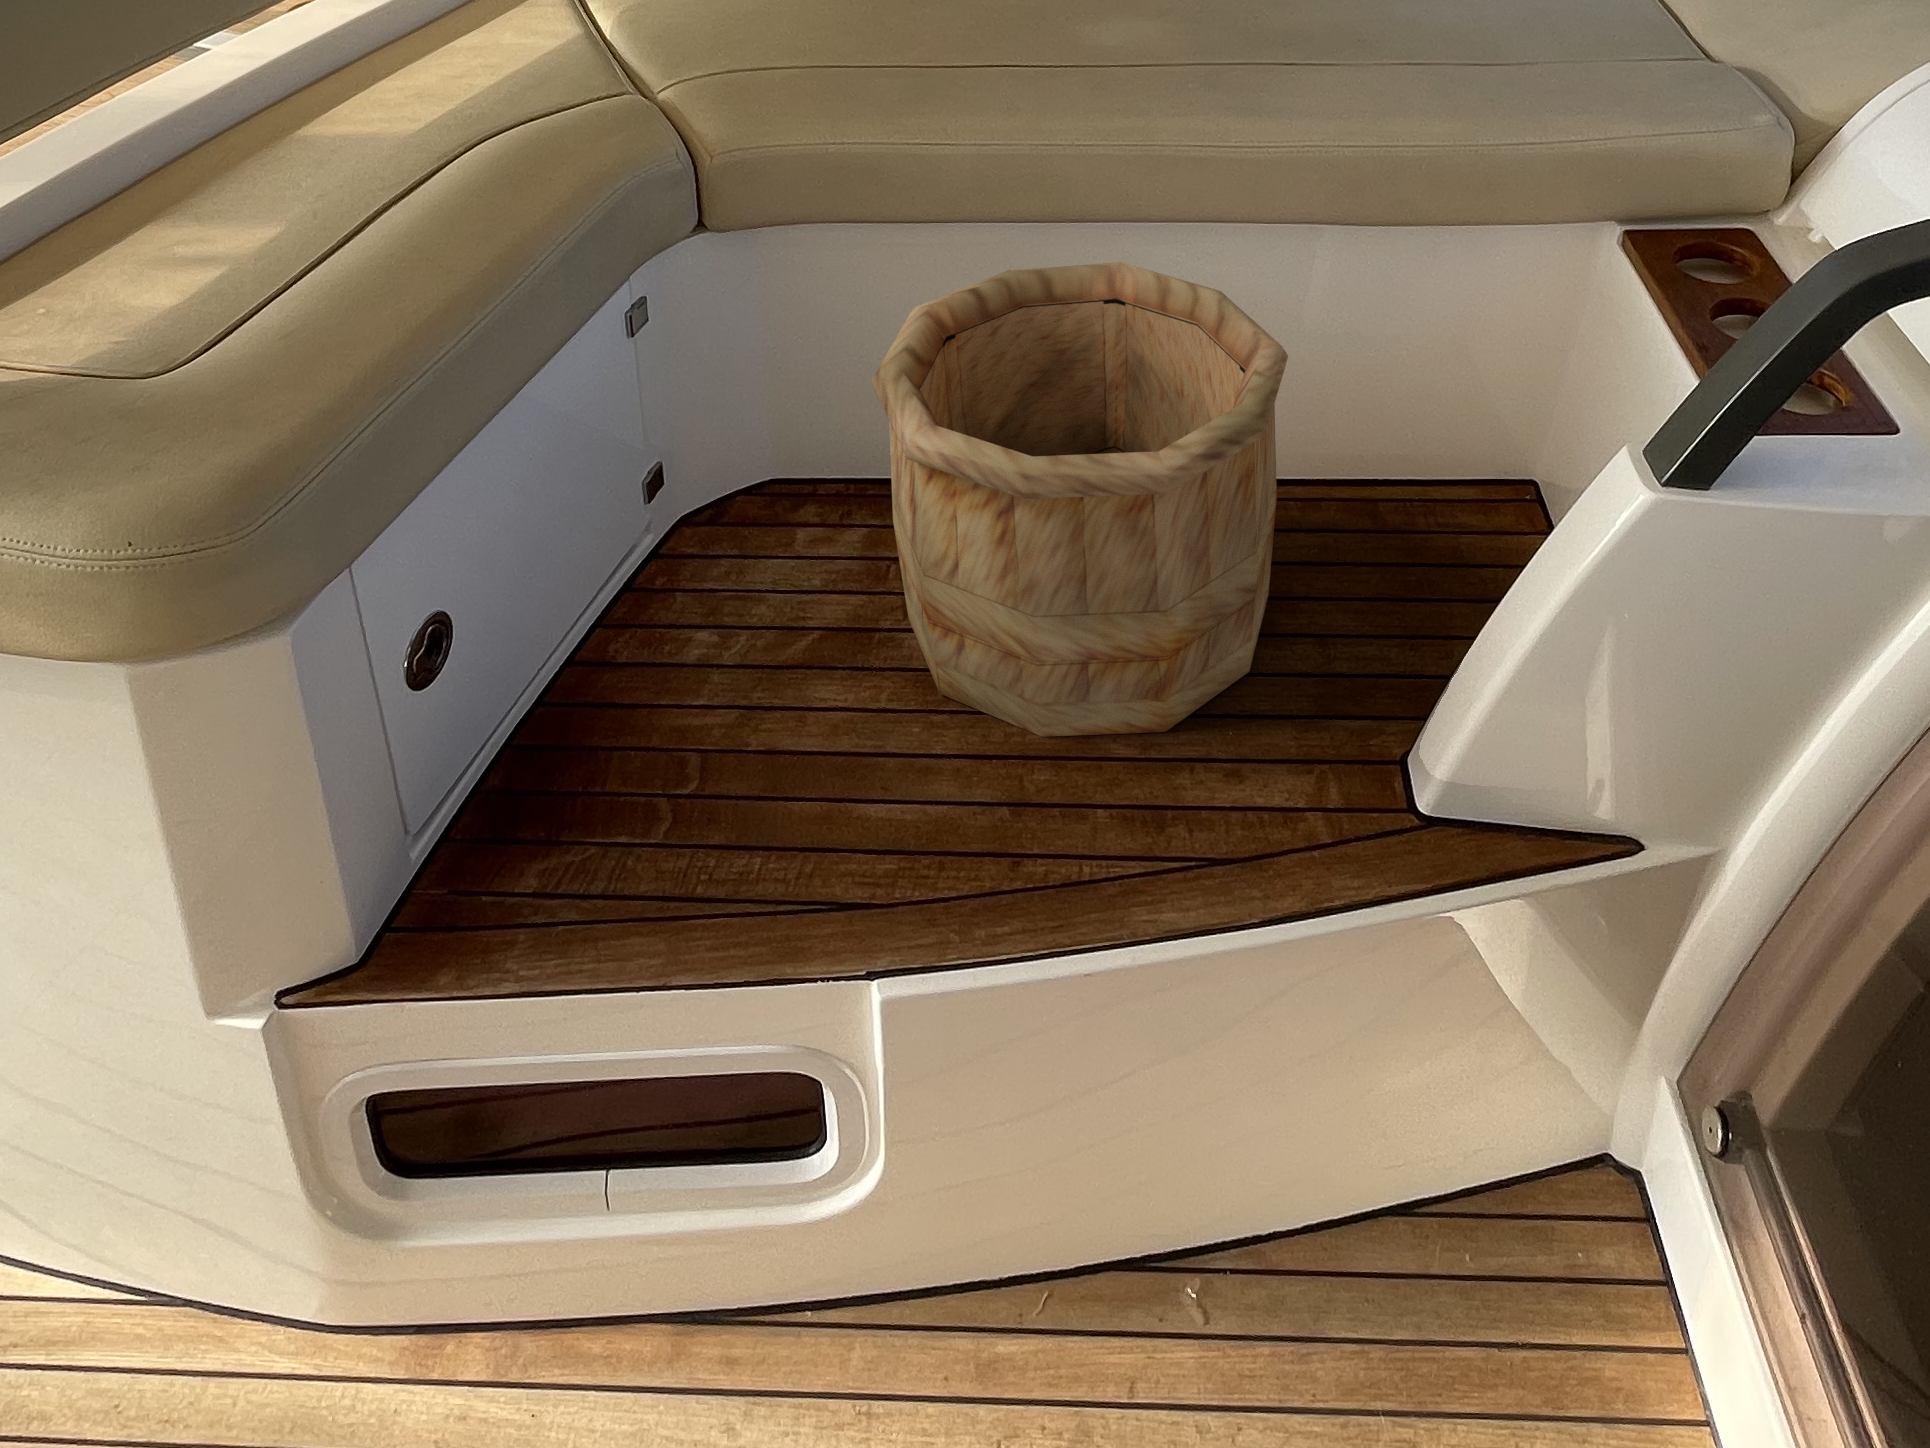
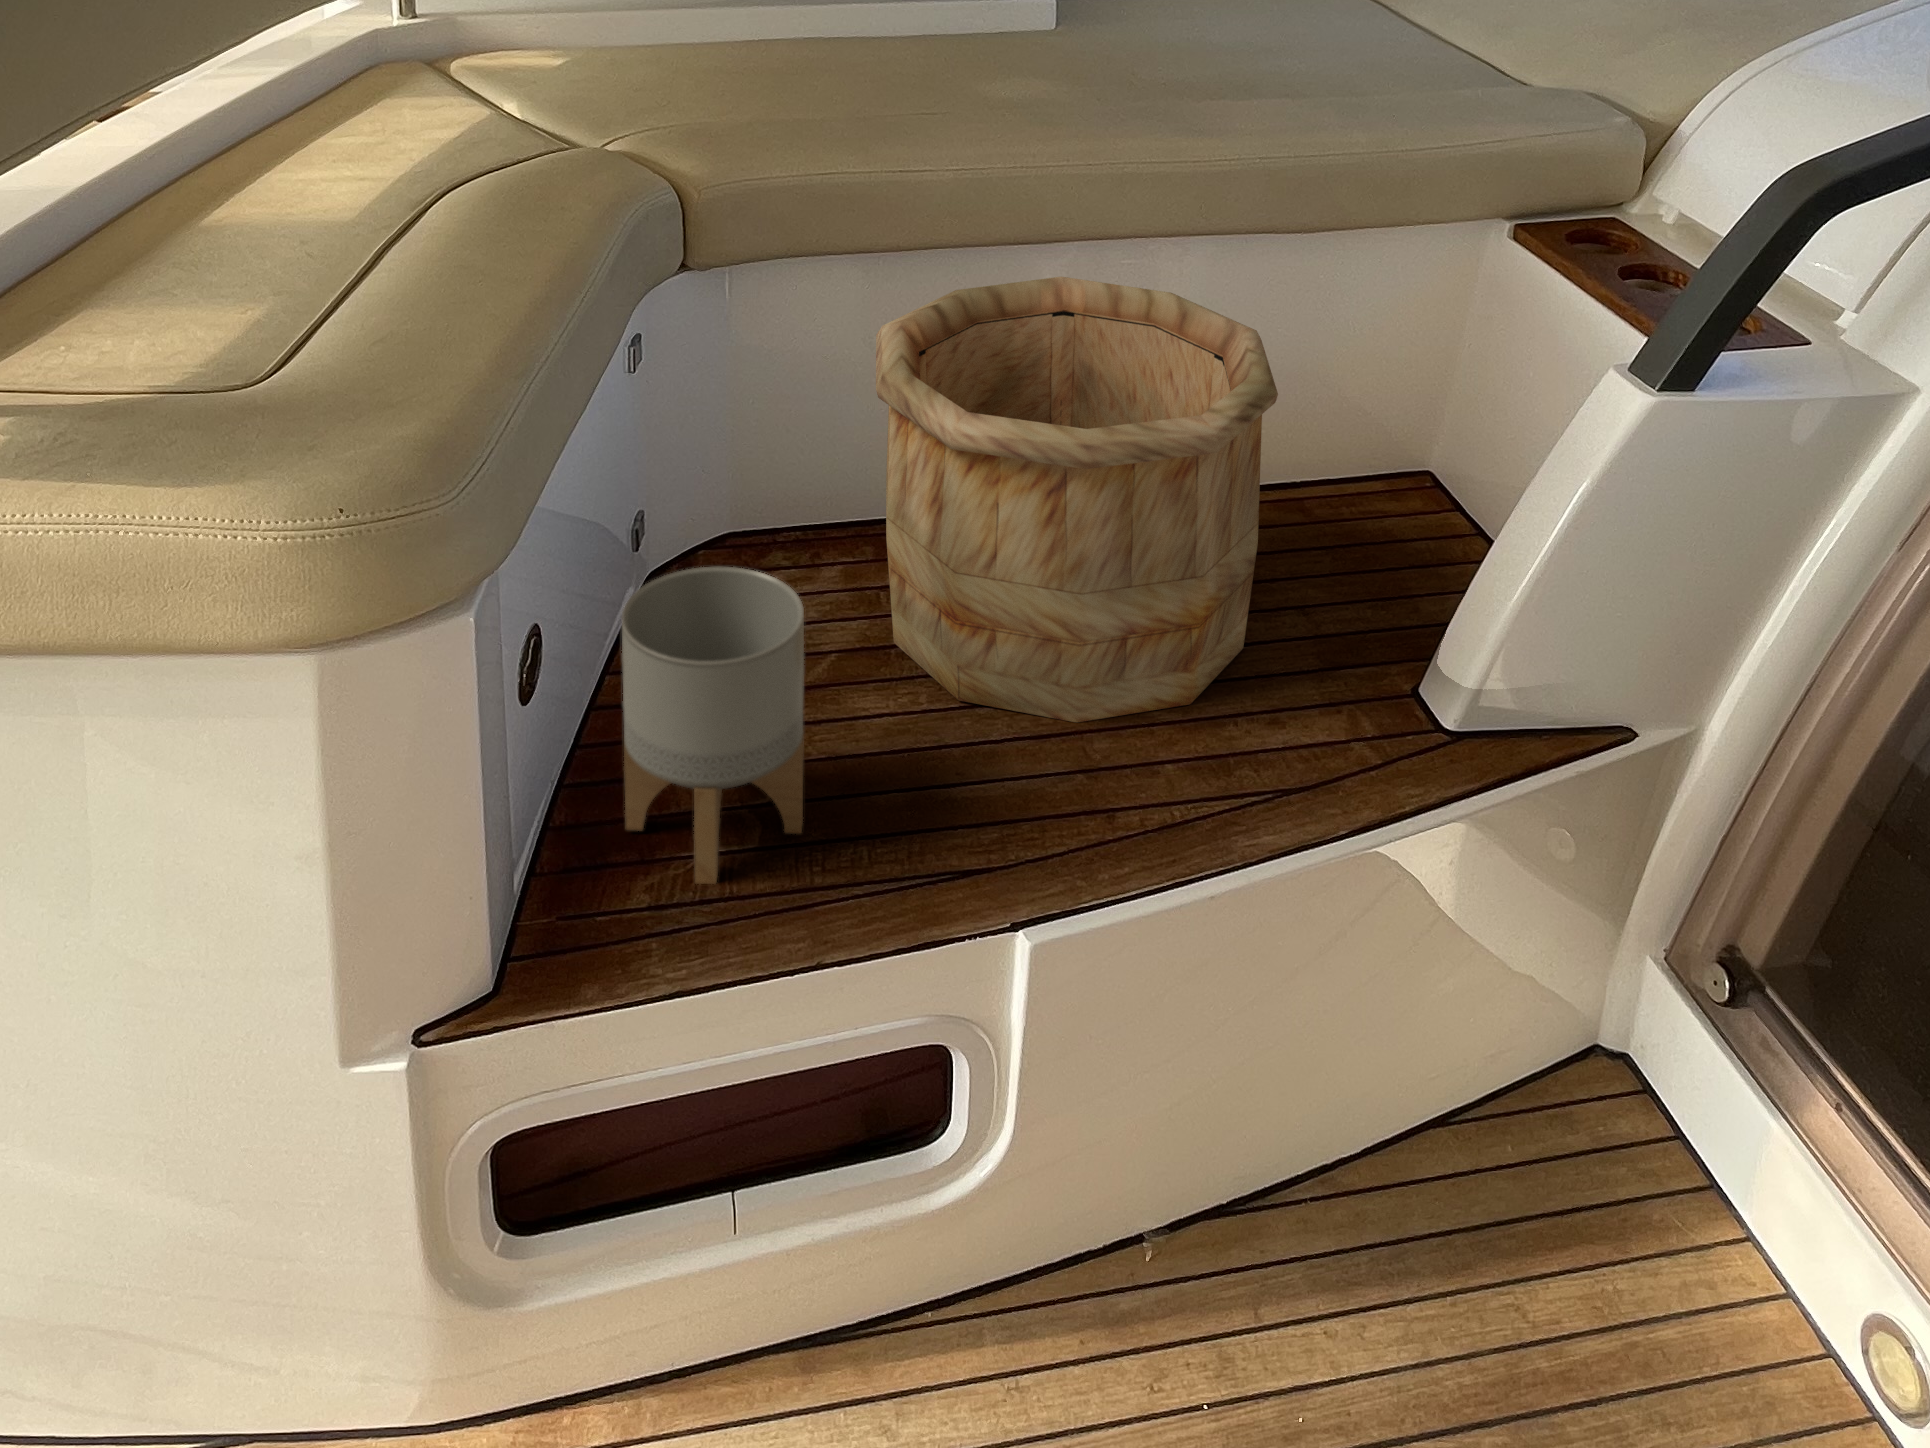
planter: none [533,558,726,873] -> present [622,567,804,884]

